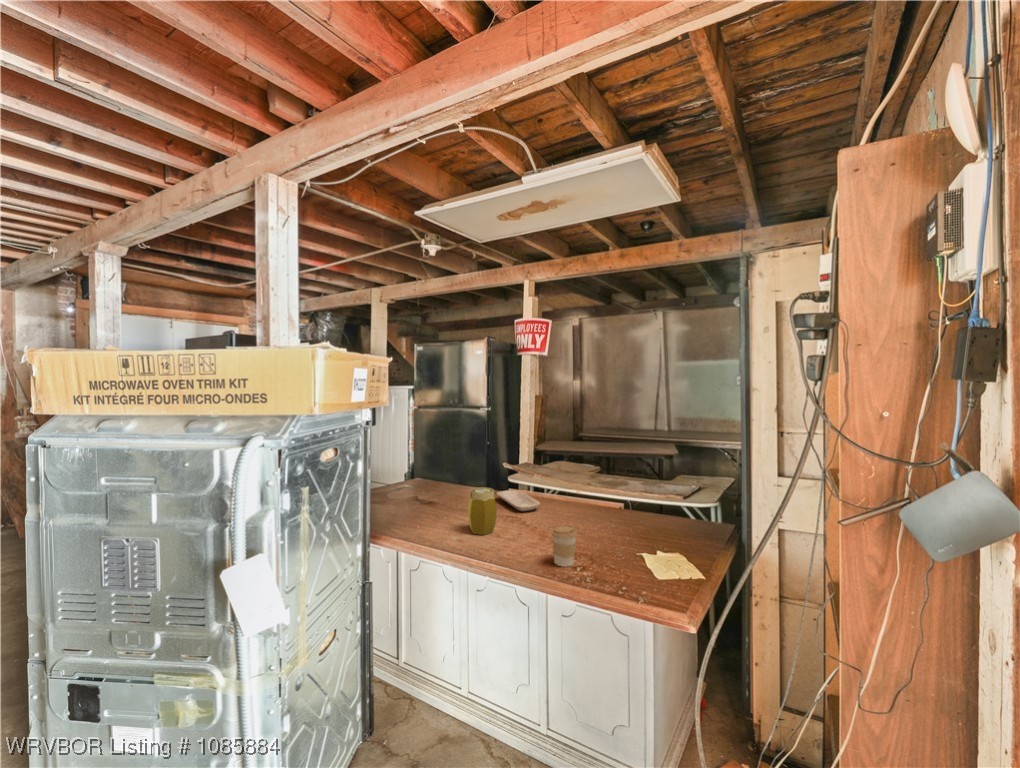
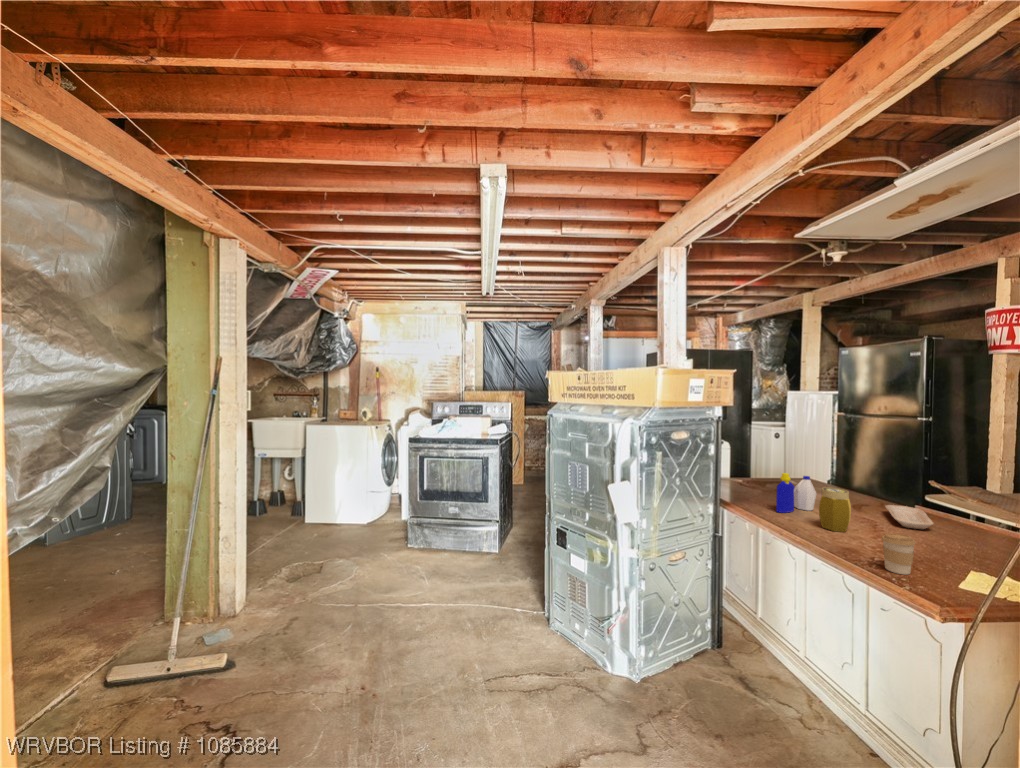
bottle: none [419,478,450,527] -> present [776,473,816,513]

